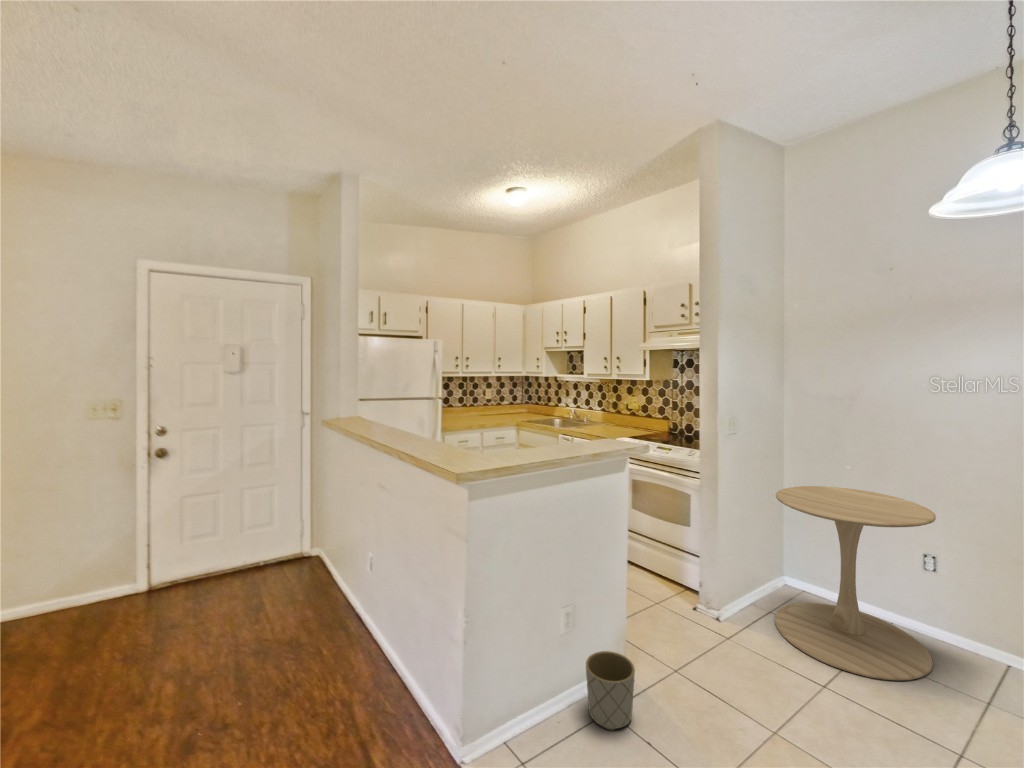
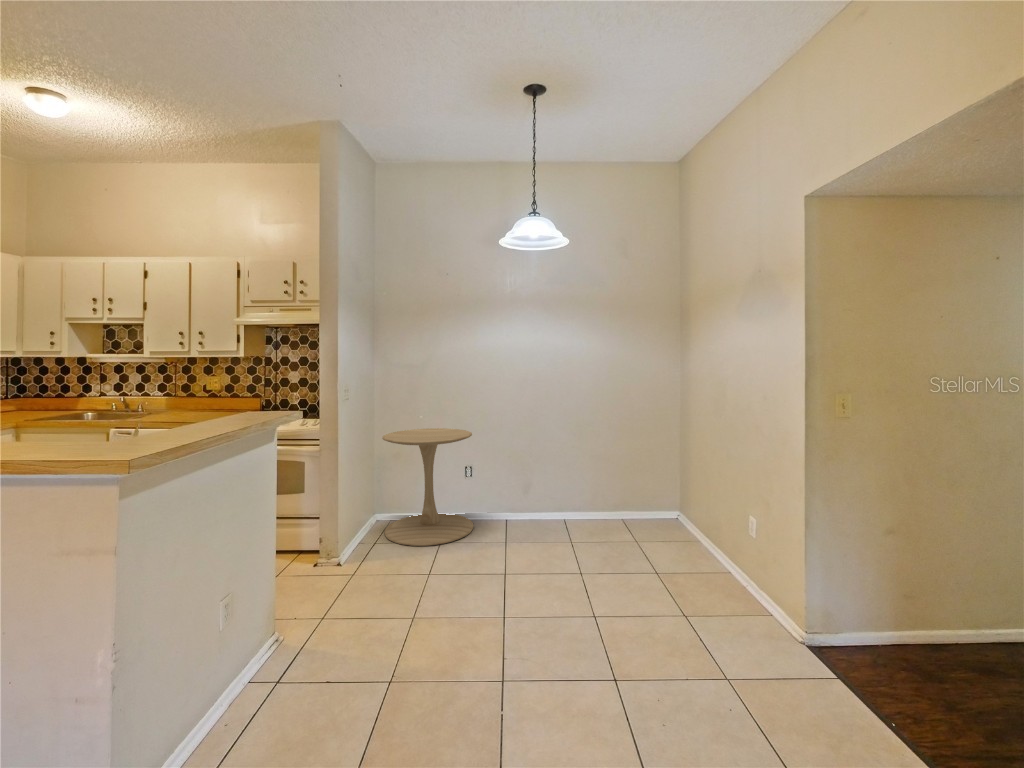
planter: present [586,651,635,730] -> none [280,589,329,655]

